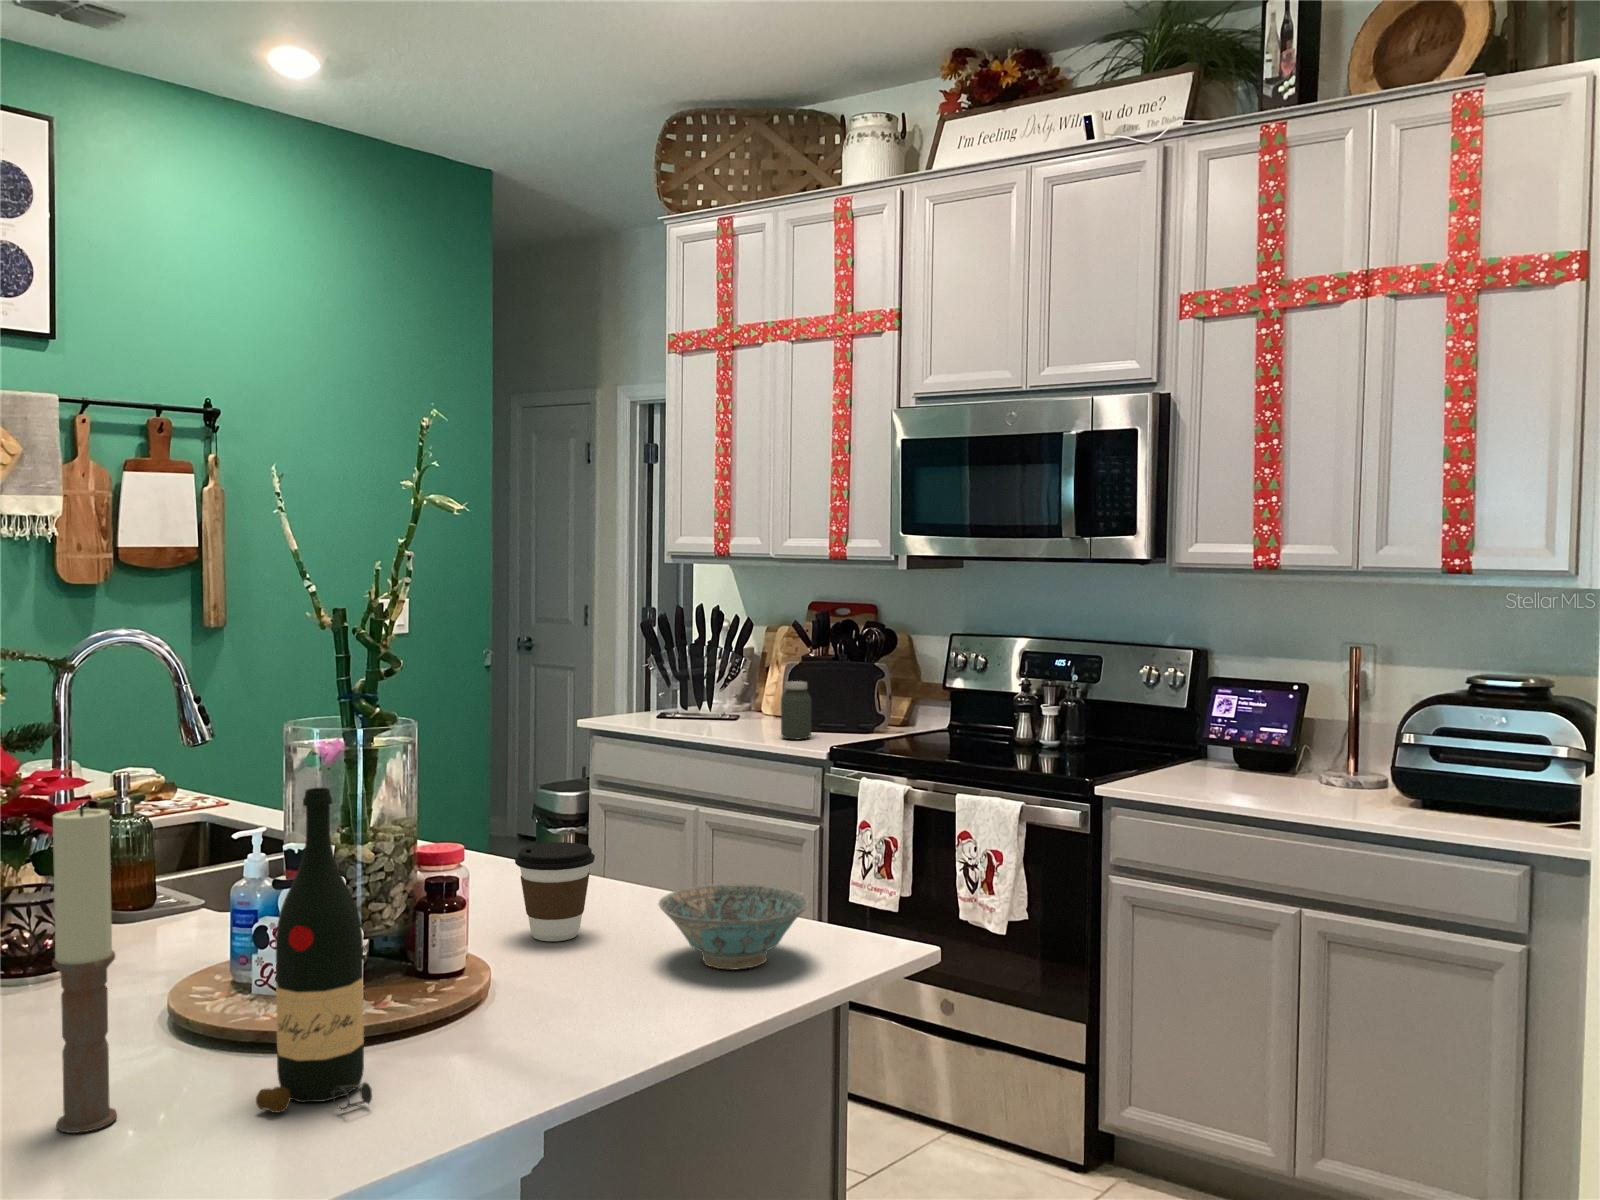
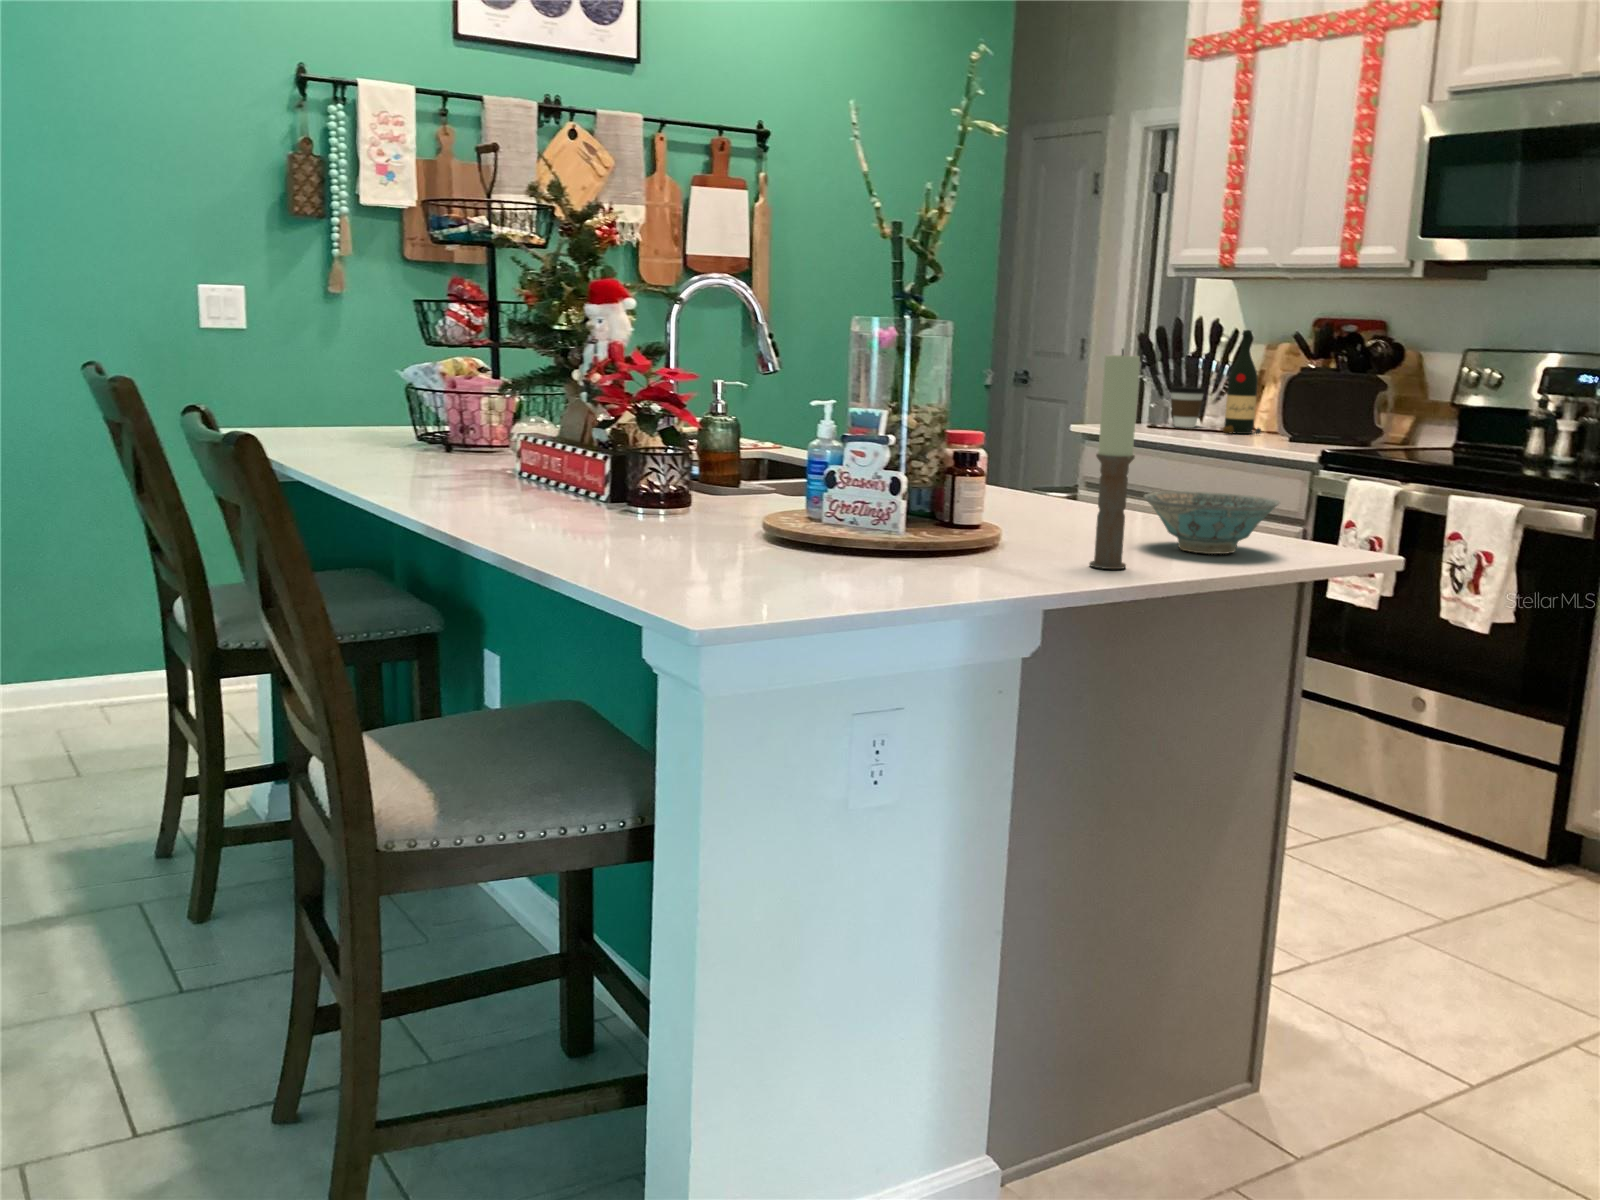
jar: present [781,681,811,740] -> none [1272,388,1307,445]
wine bottle: present [256,788,372,1113] -> present [1223,330,1261,434]
candle: present [52,803,117,1133] -> present [1089,350,1140,569]
coffee cup: present [515,842,595,941] -> present [1170,387,1206,428]

